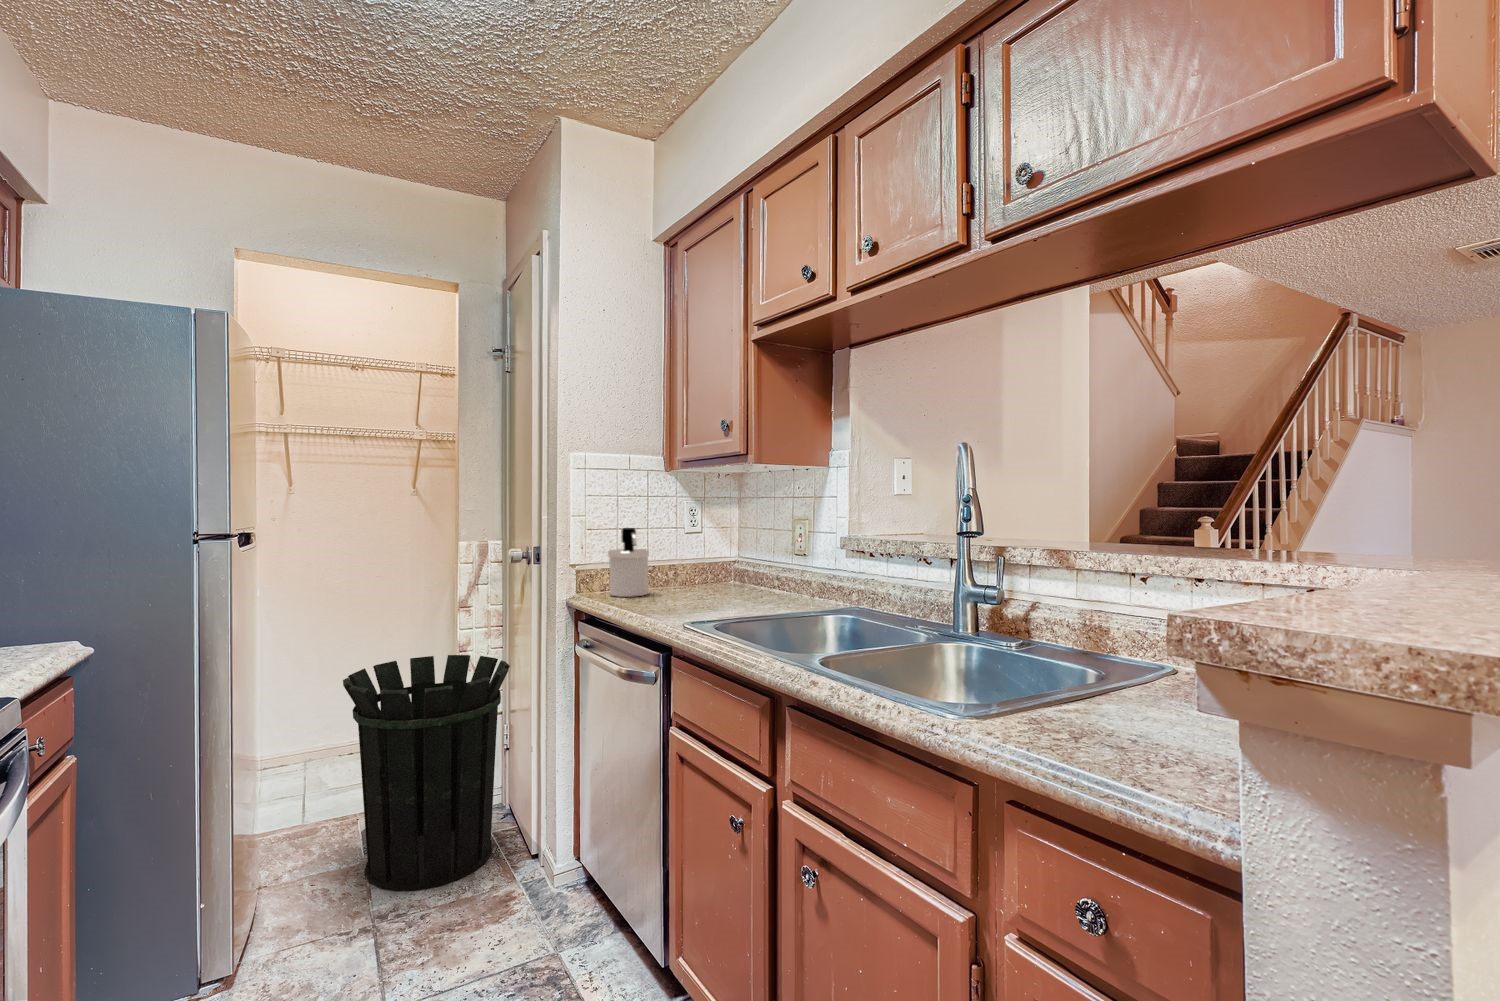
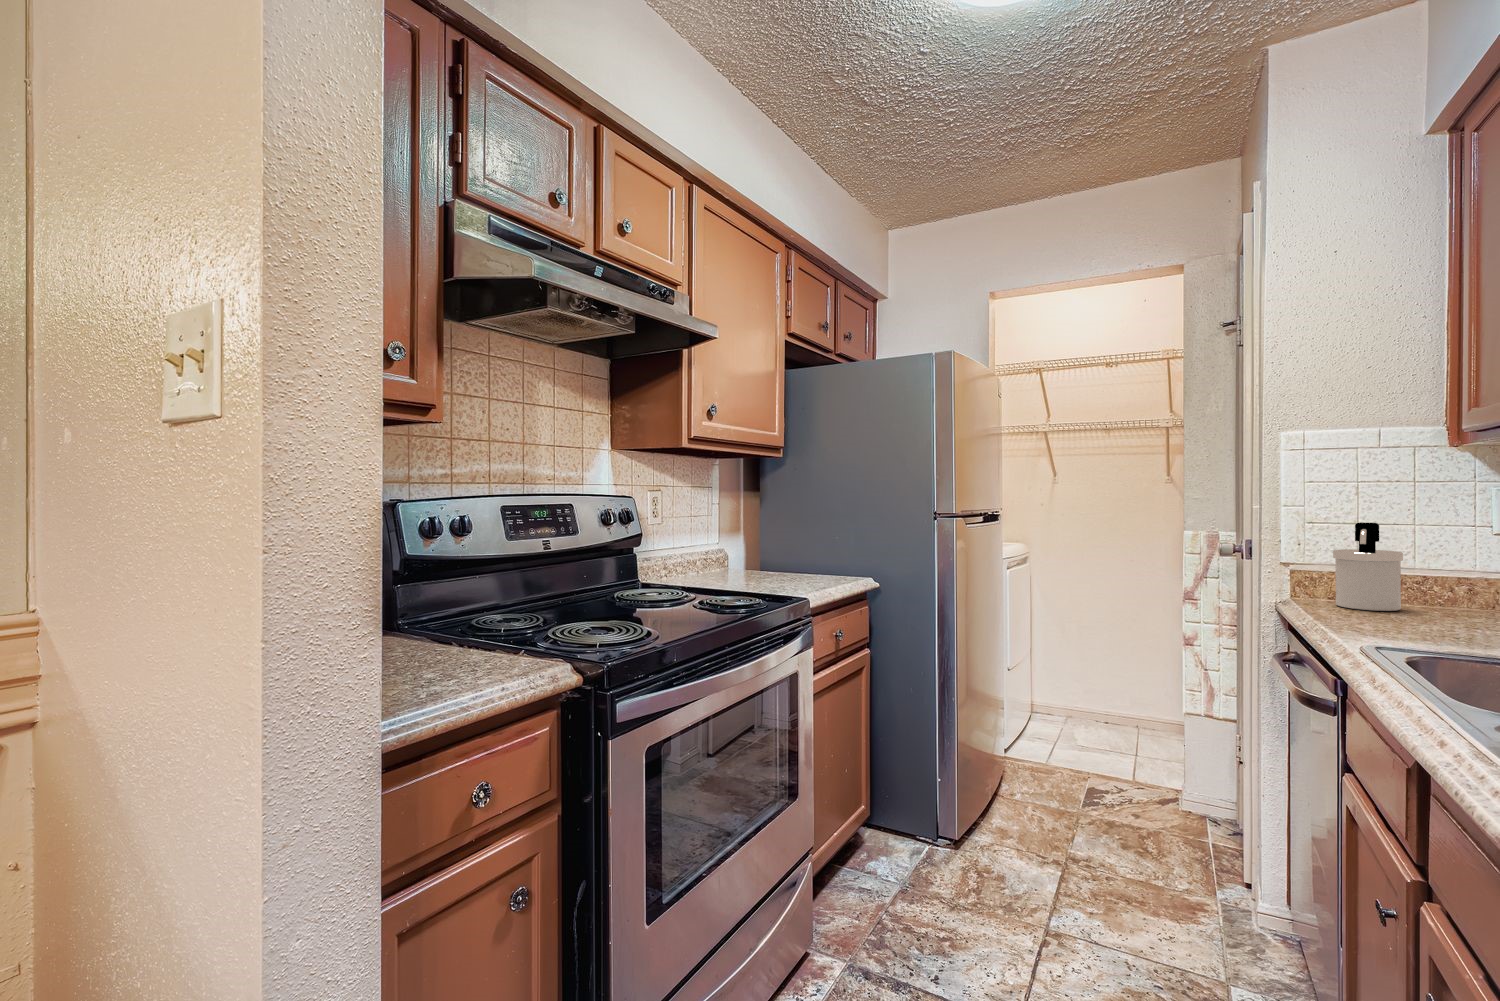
waste bin: present [343,655,510,891] -> none [1055,640,1224,866]

